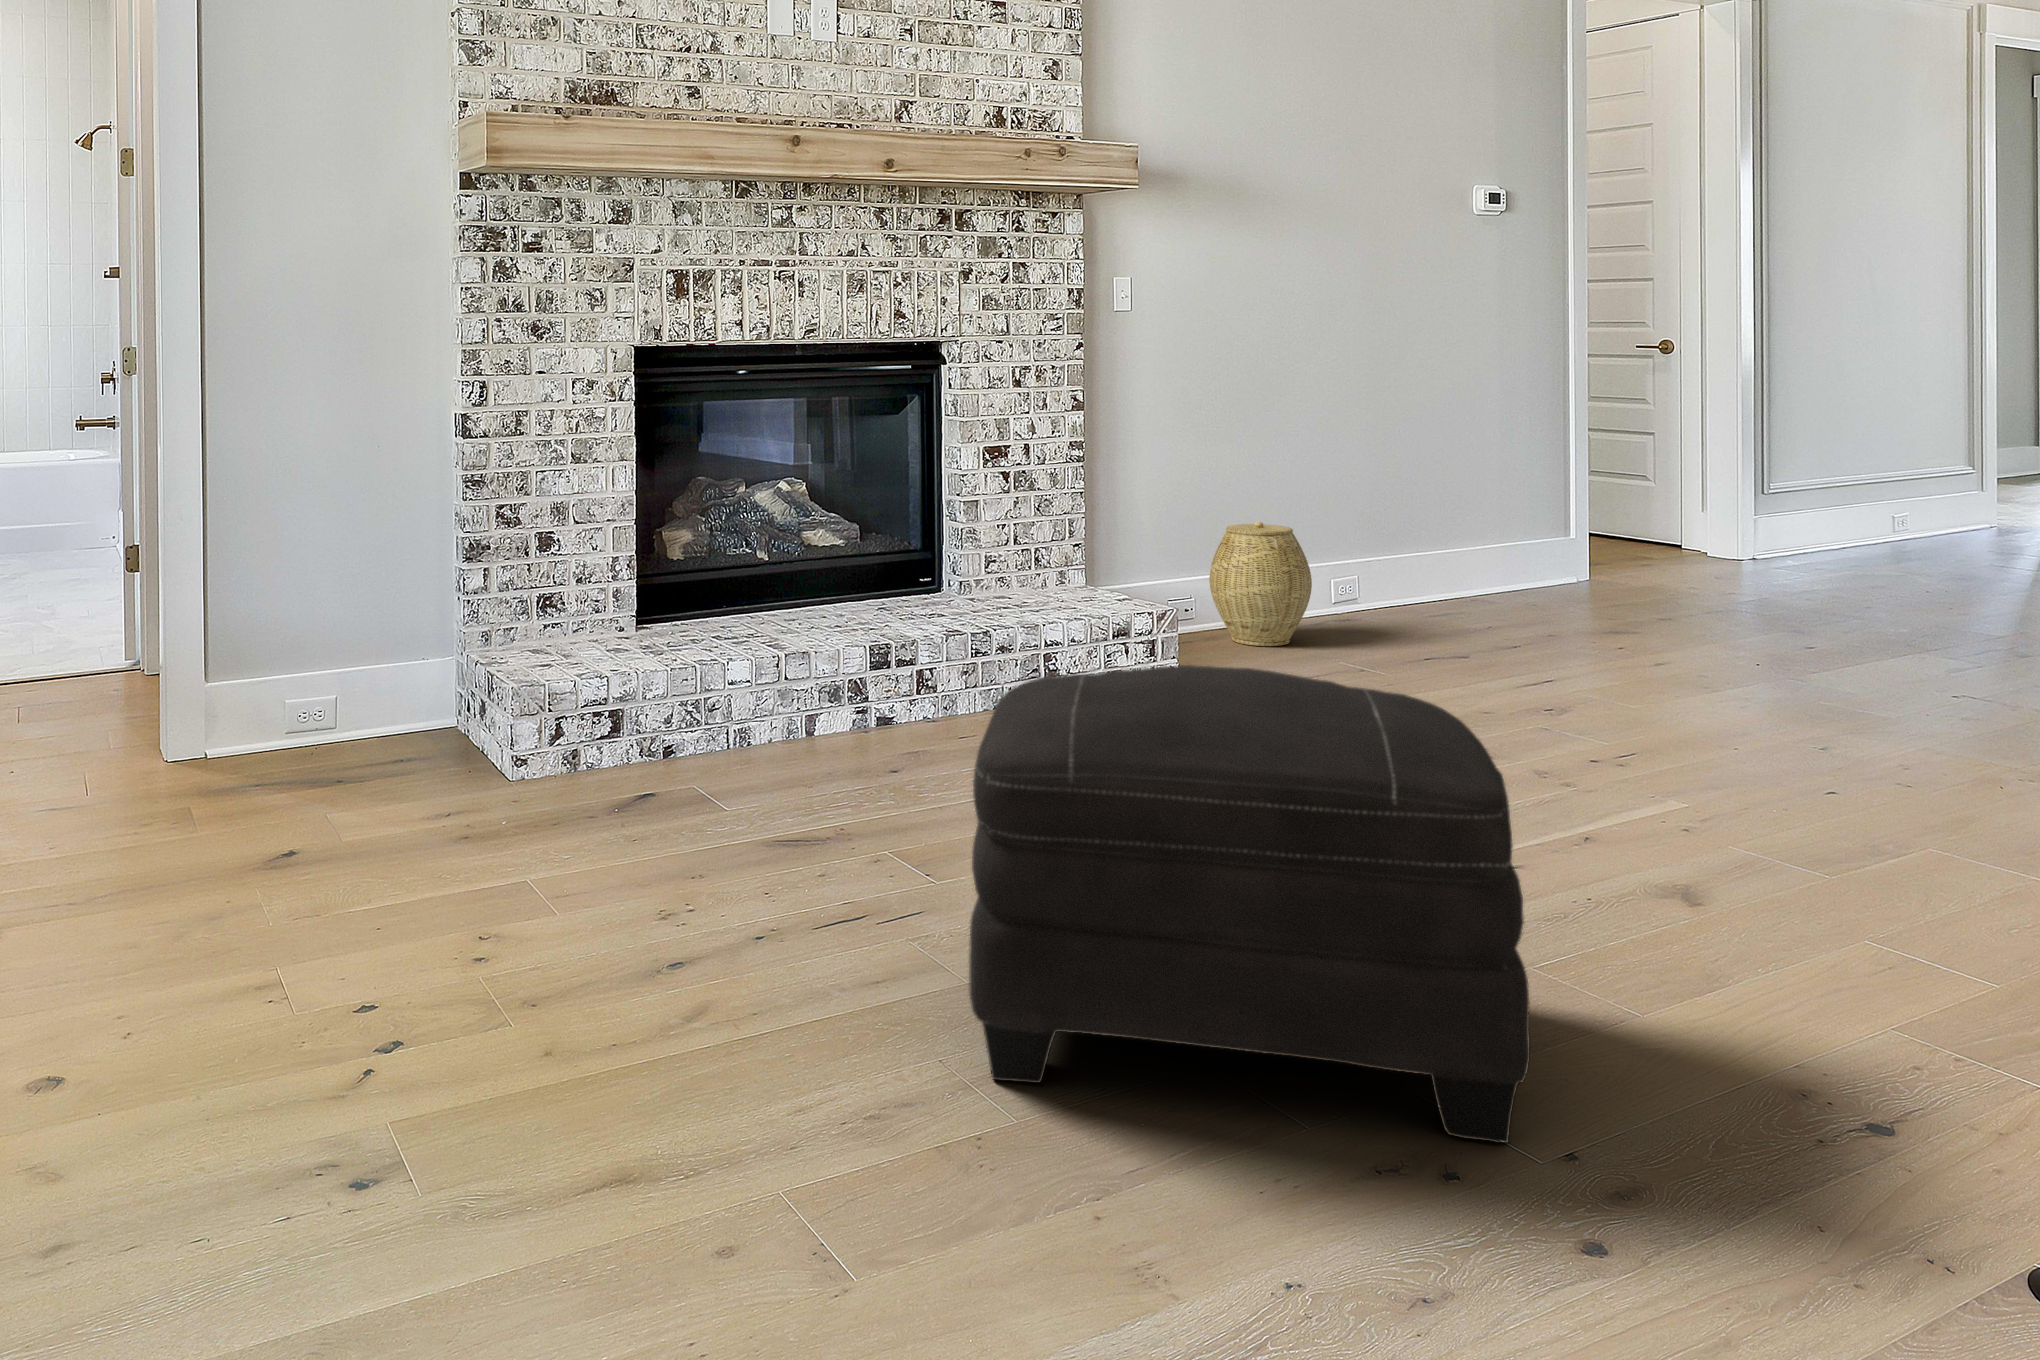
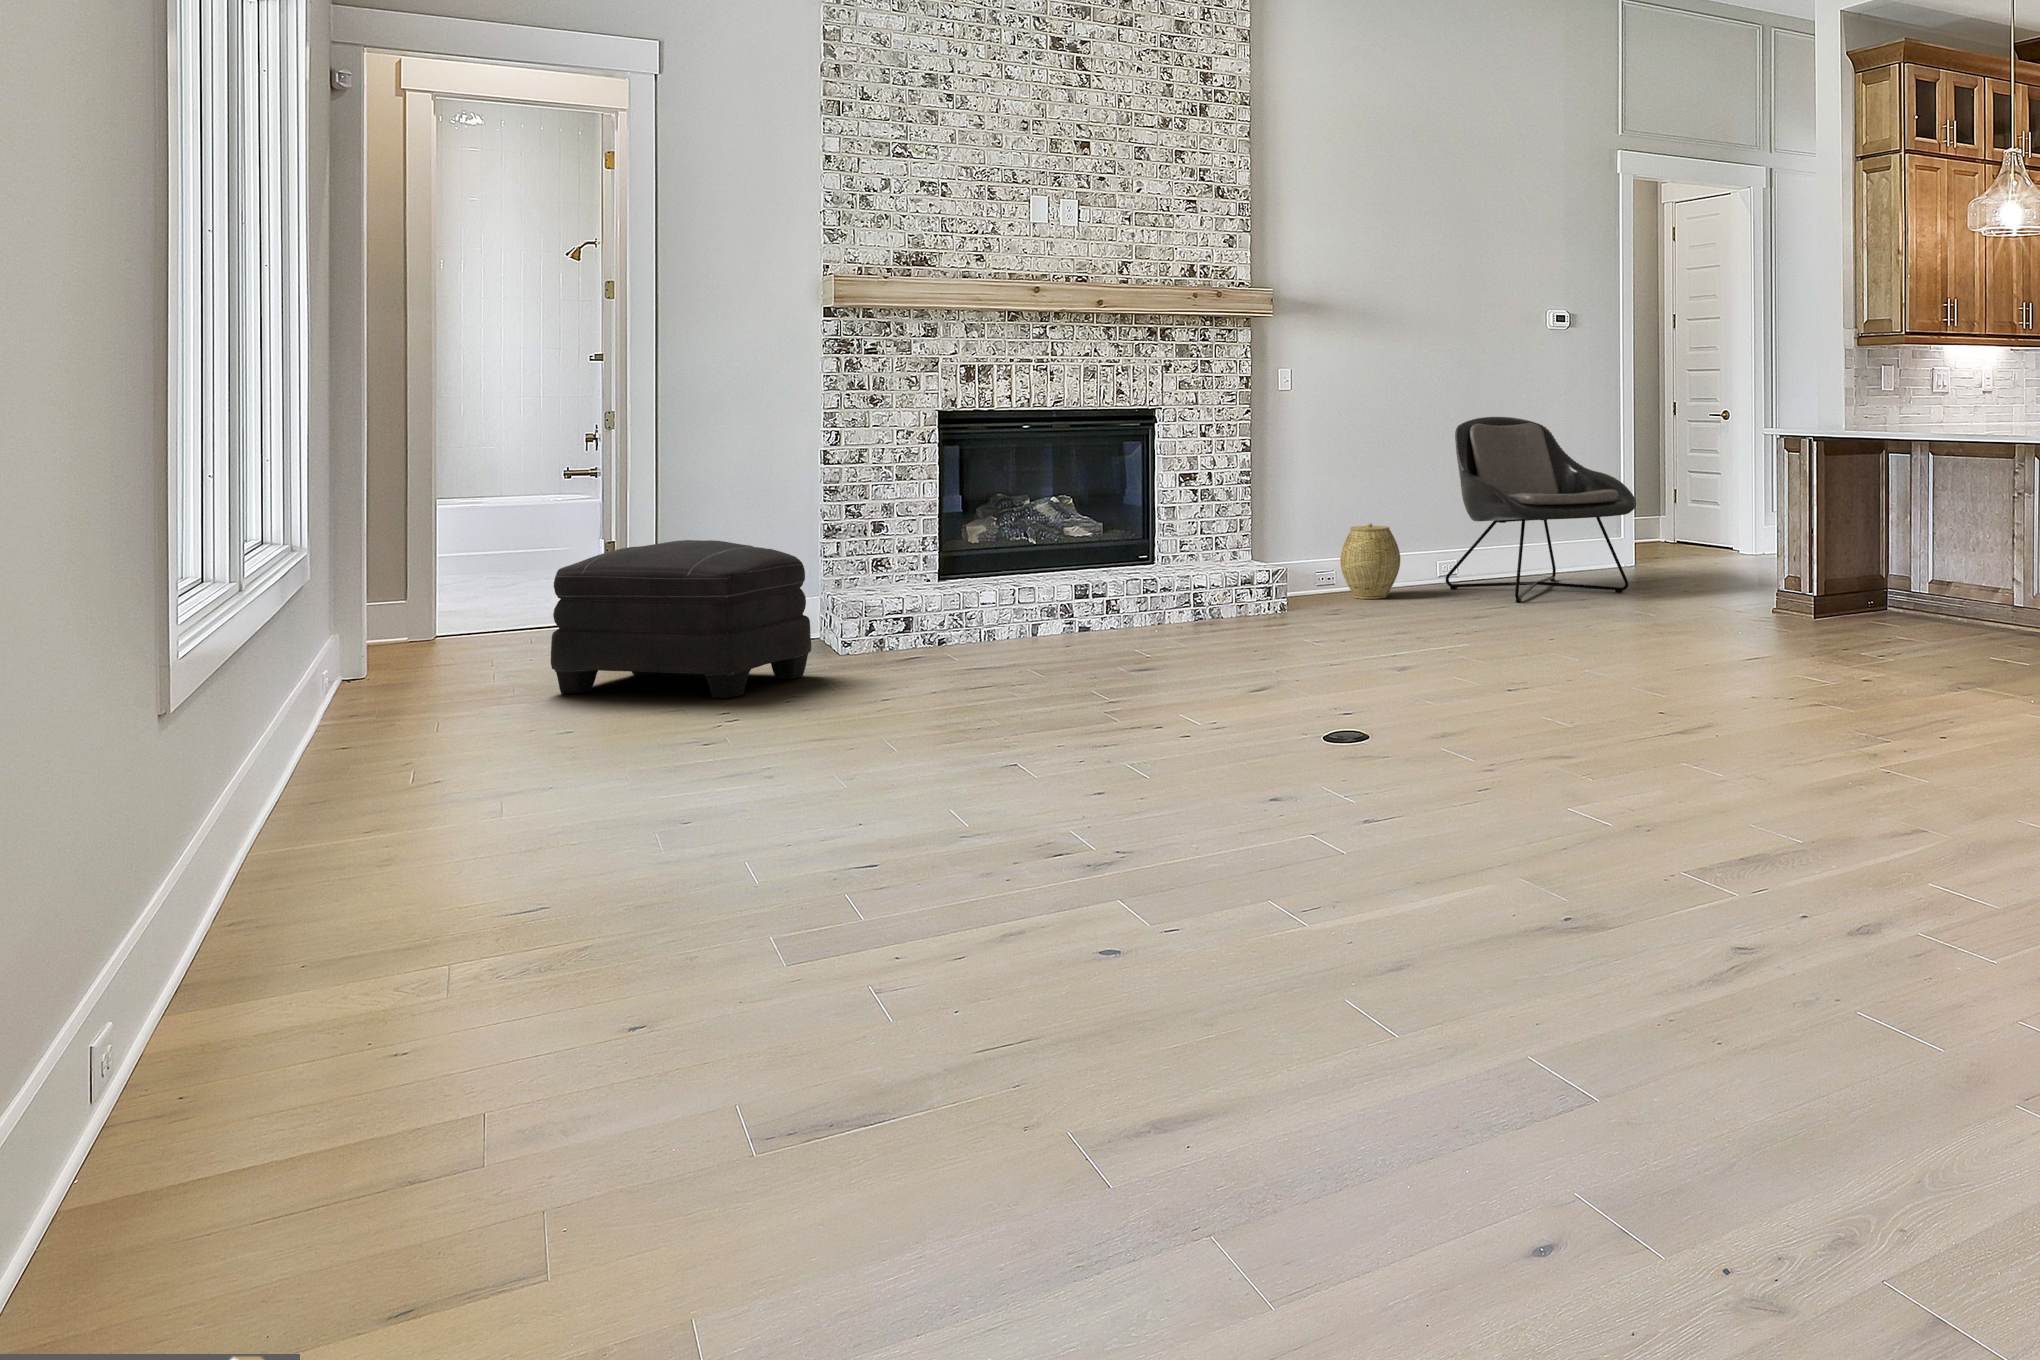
lounge chair: none [1356,346,1705,659] -> present [1446,417,1636,602]
ottoman: present [969,665,1530,1143] -> present [551,540,811,698]

